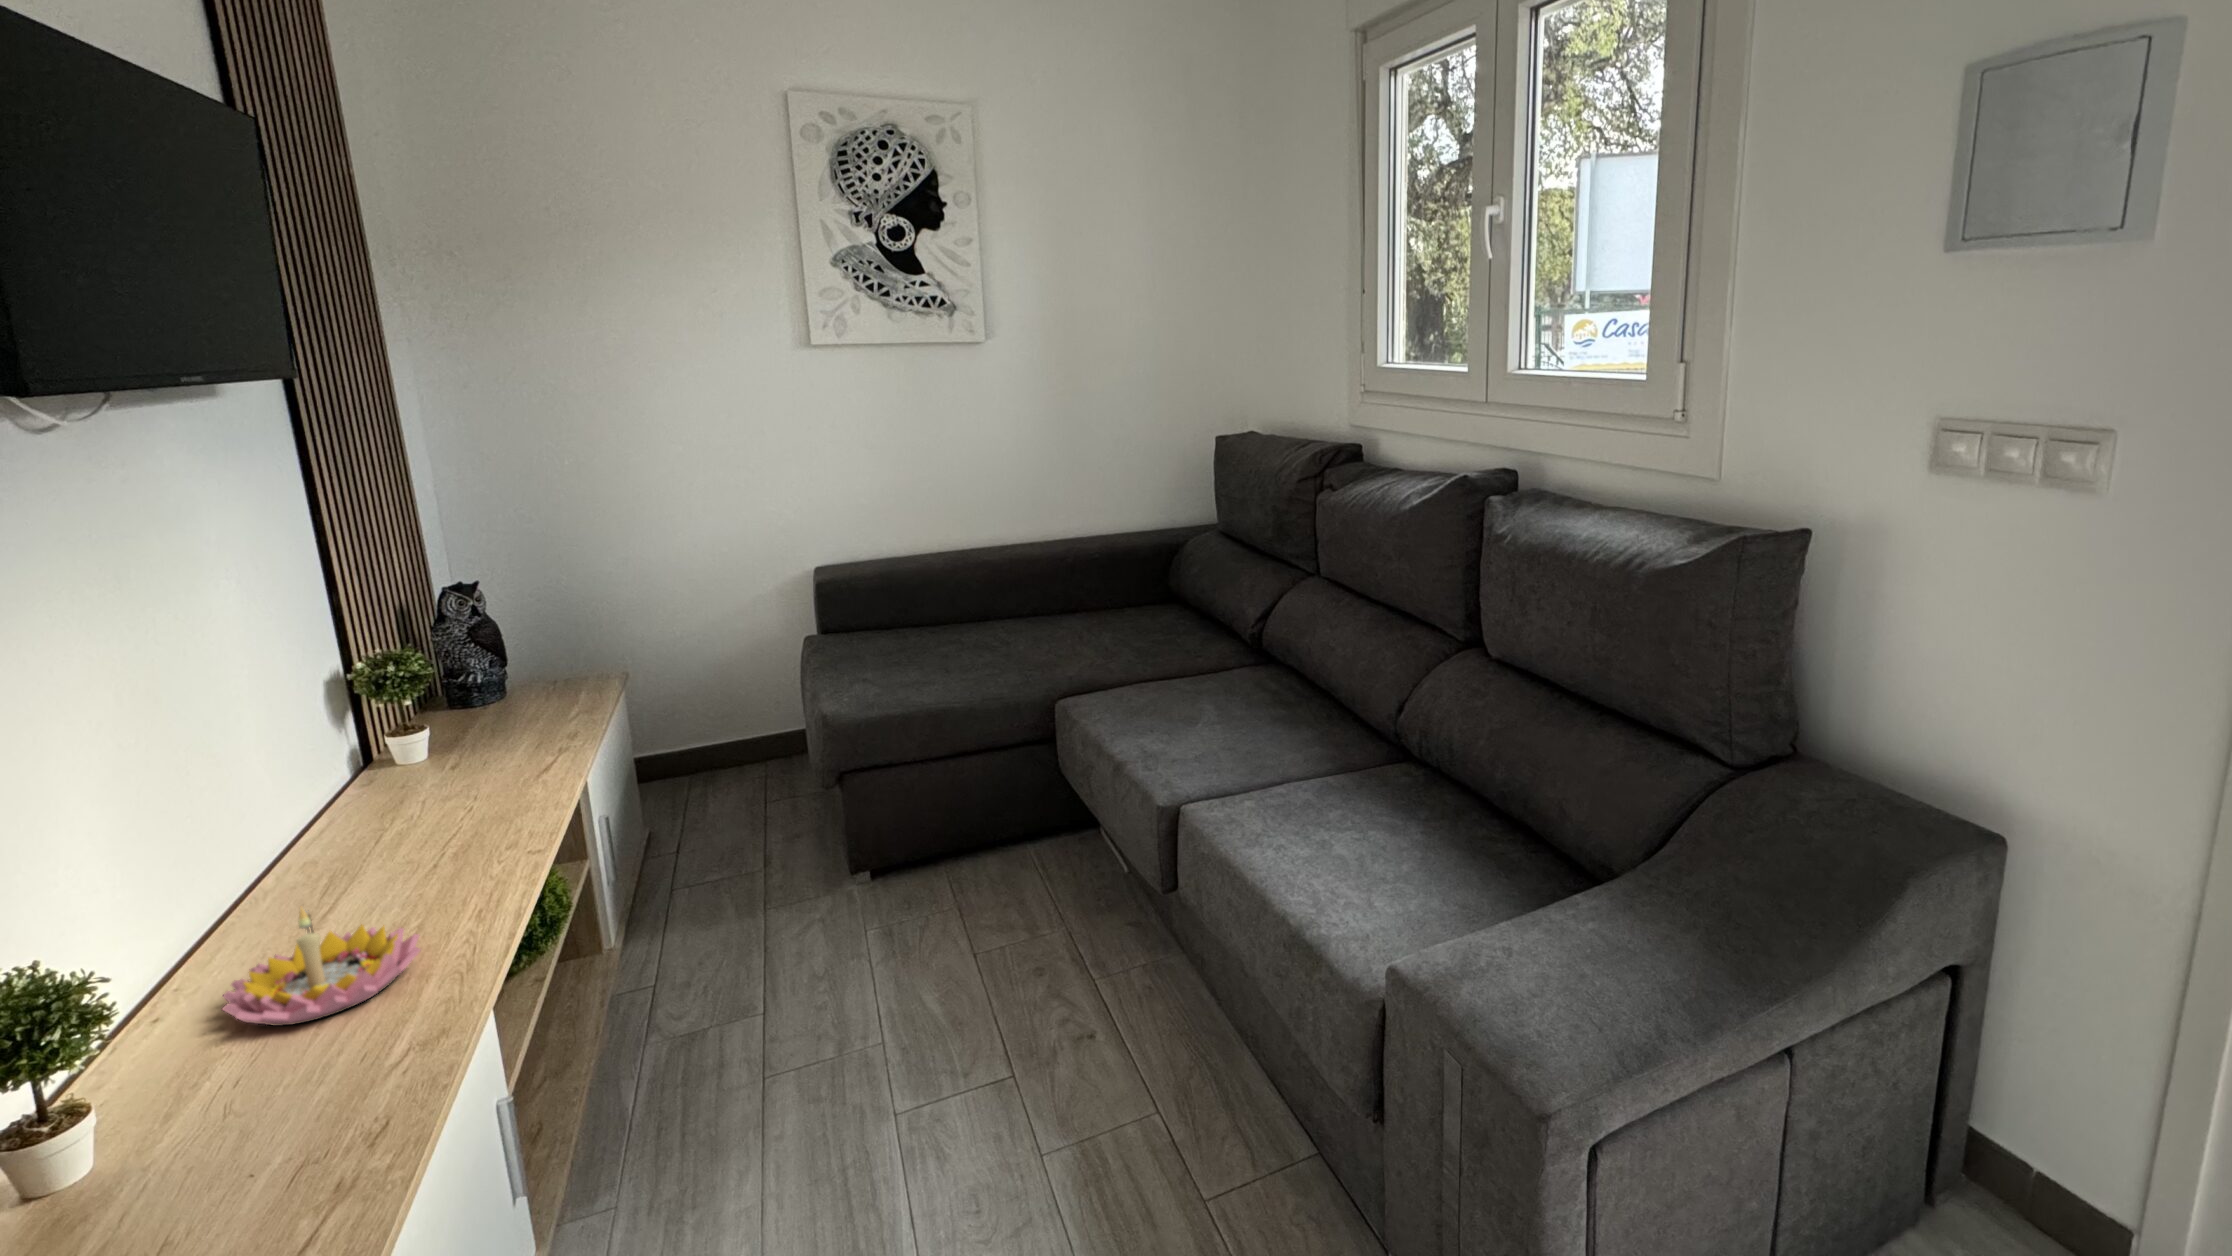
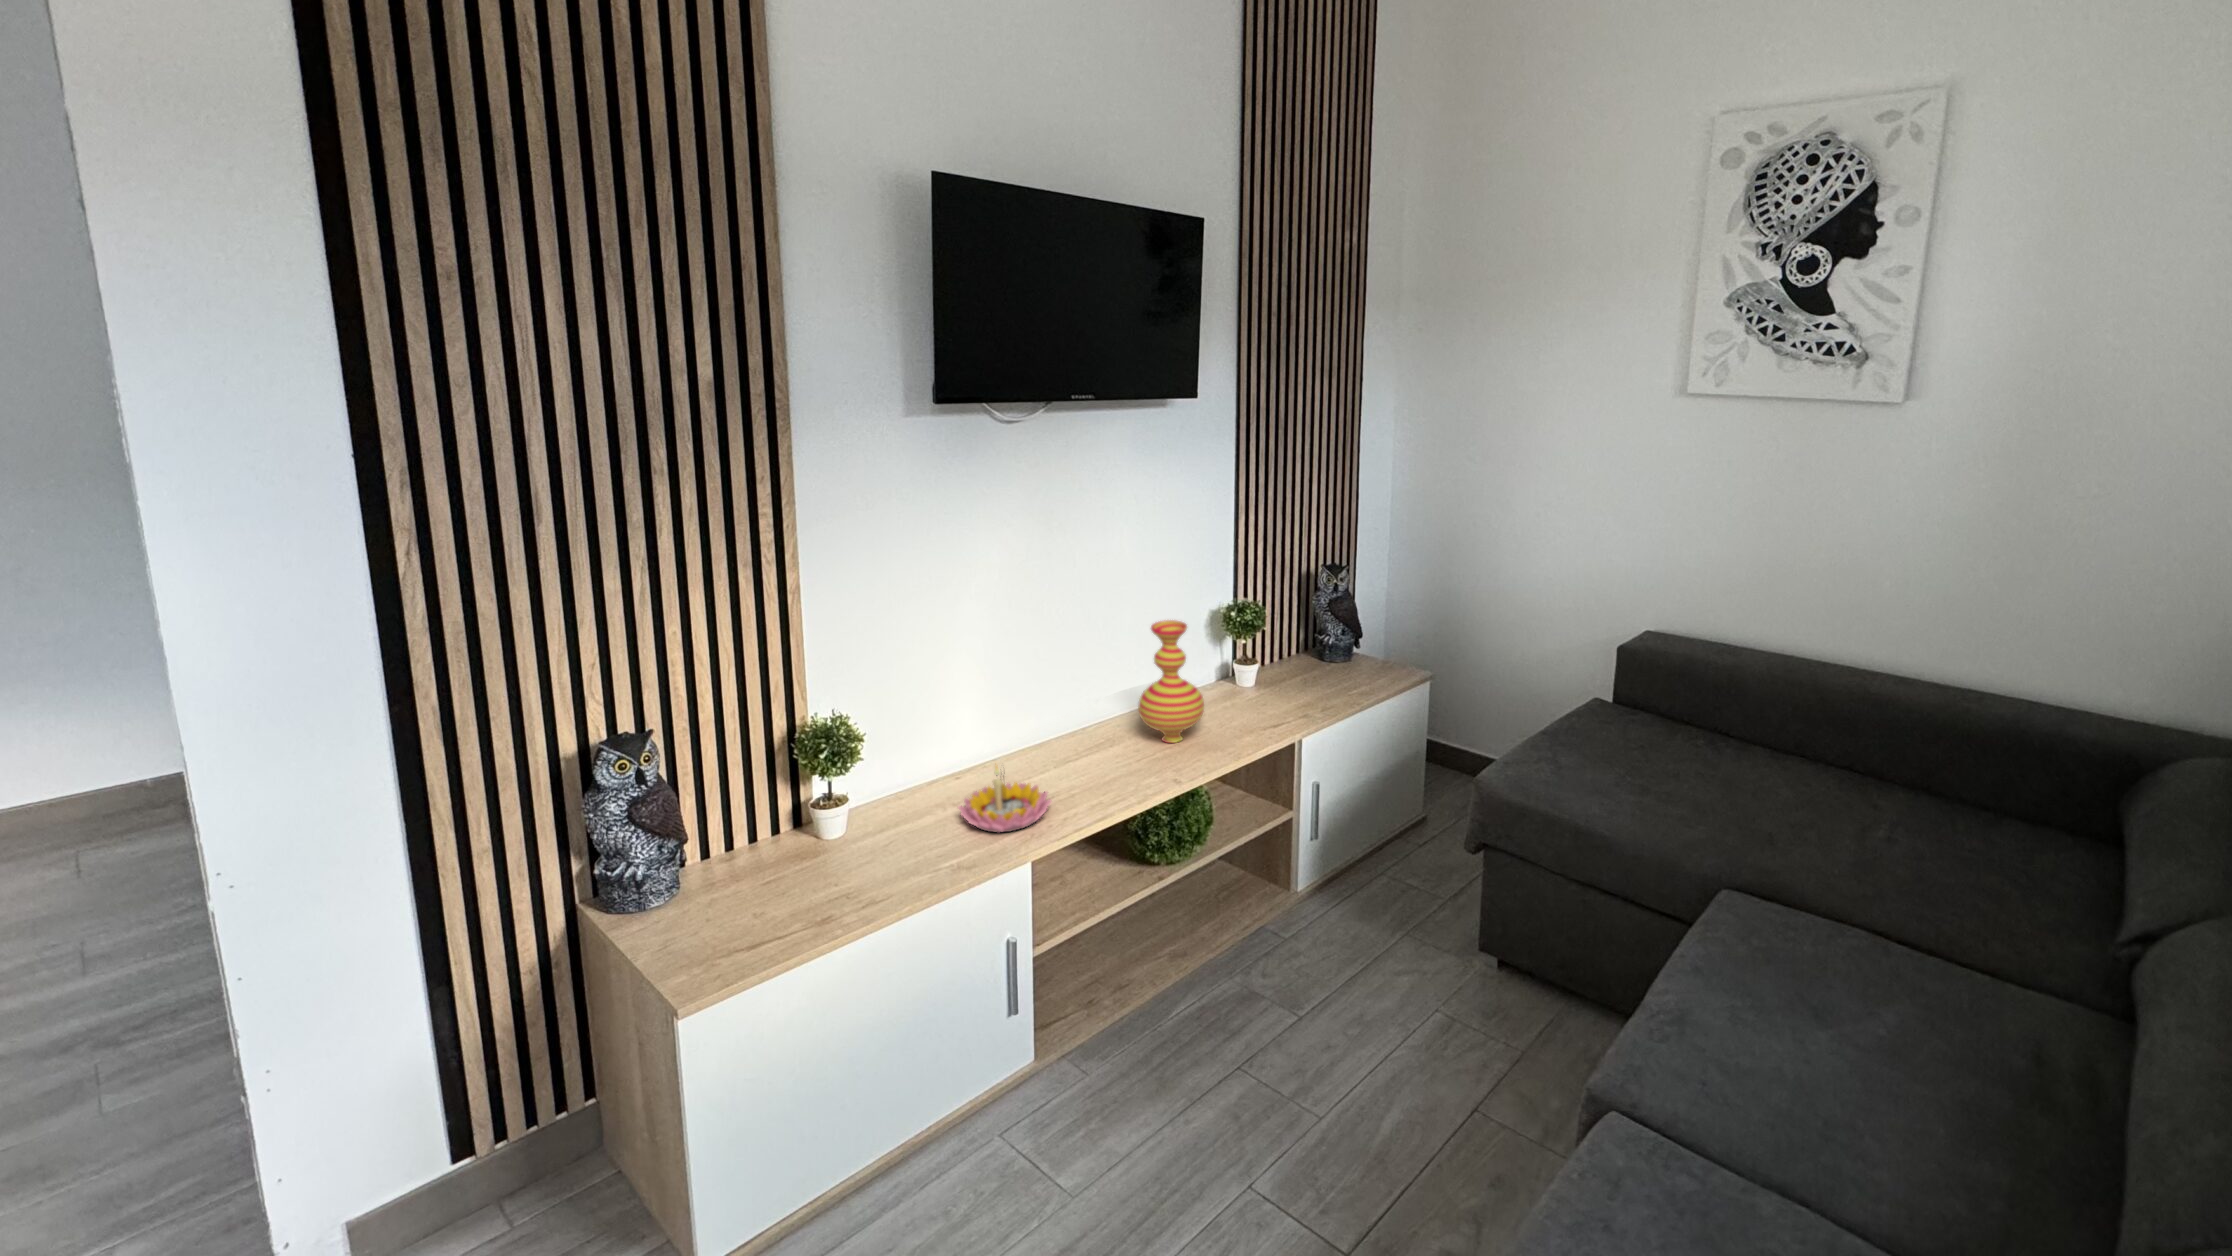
vase: none [351,657,475,834] -> present [1138,620,1204,743]

